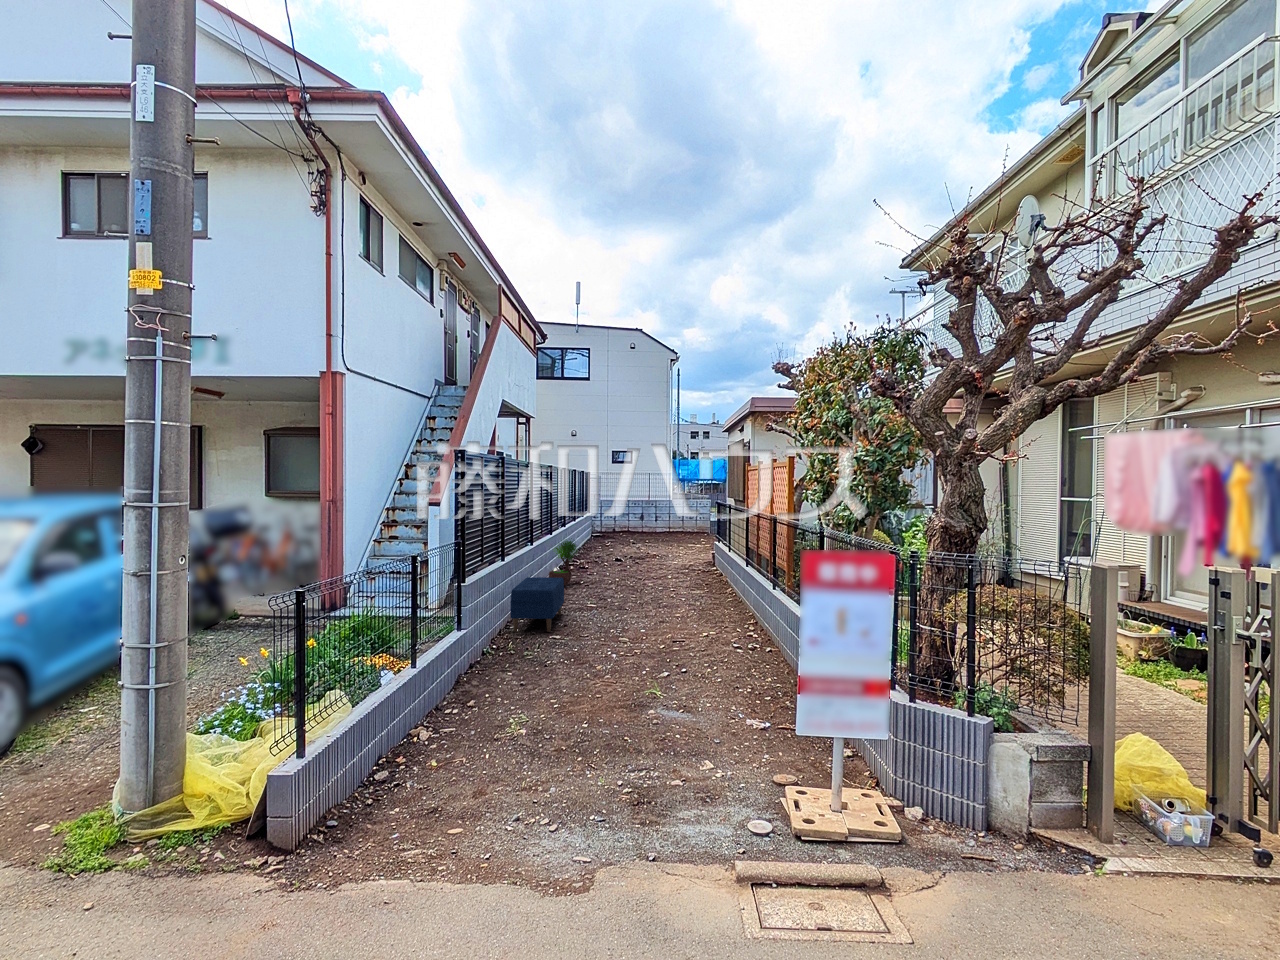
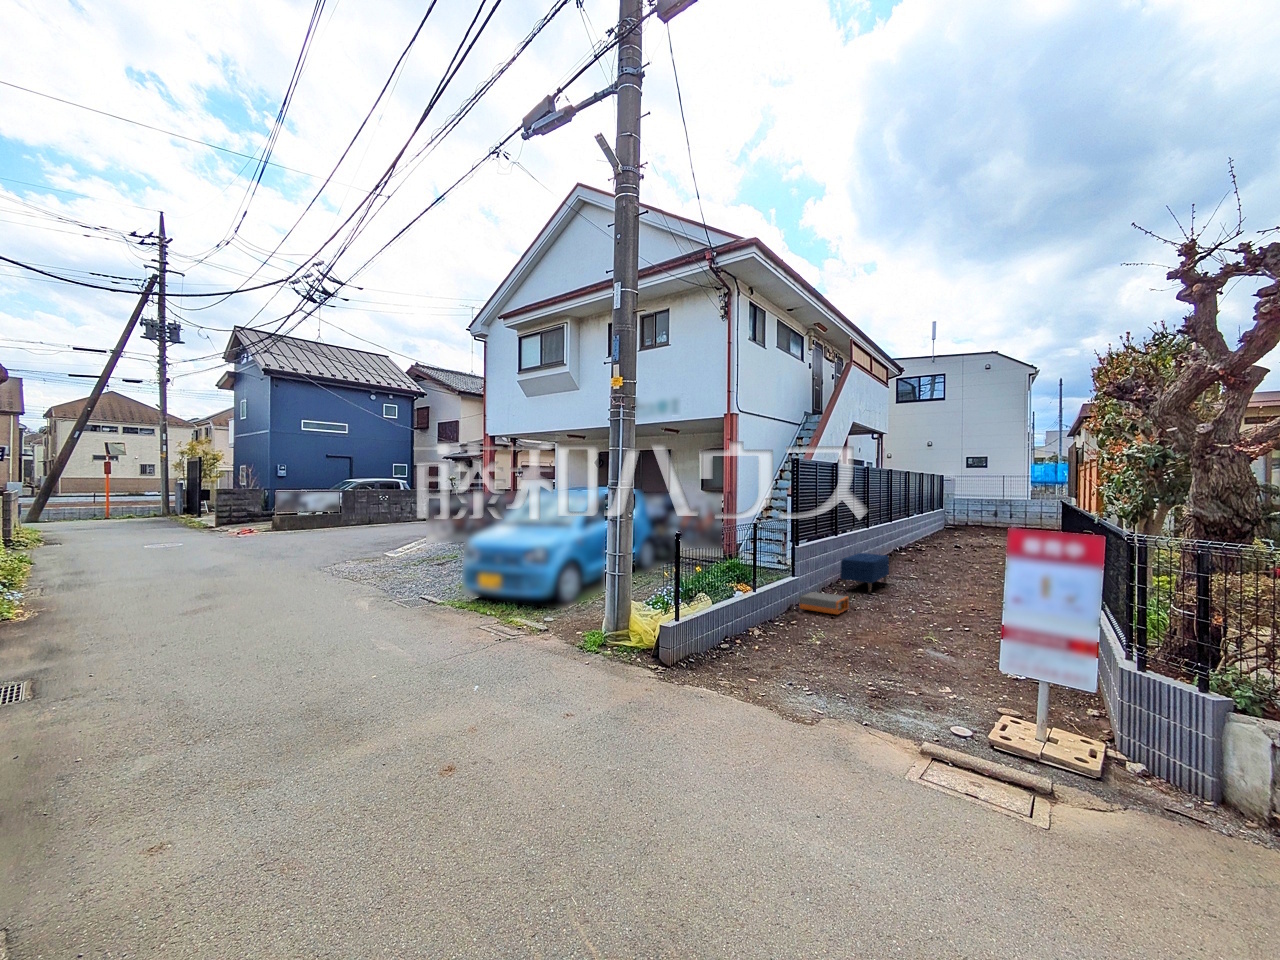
potted tree: present [549,538,577,586] -> none [887,526,913,566]
storage box: none [471,645,536,675] -> present [800,592,849,614]

